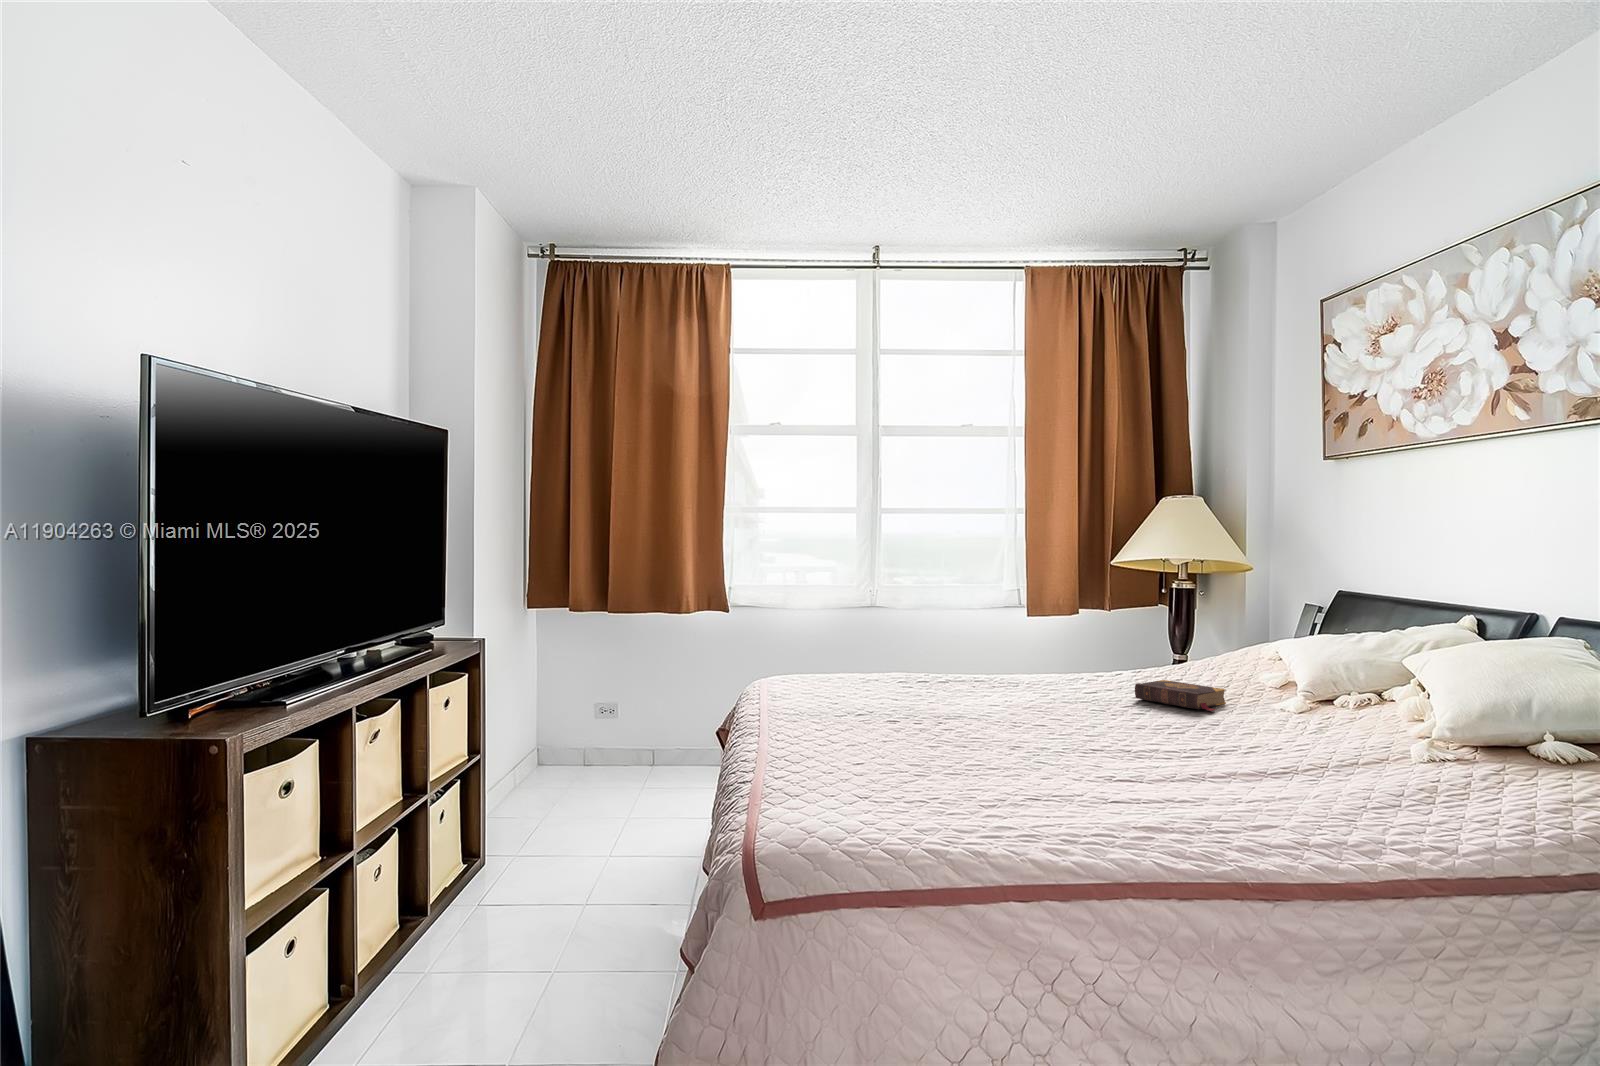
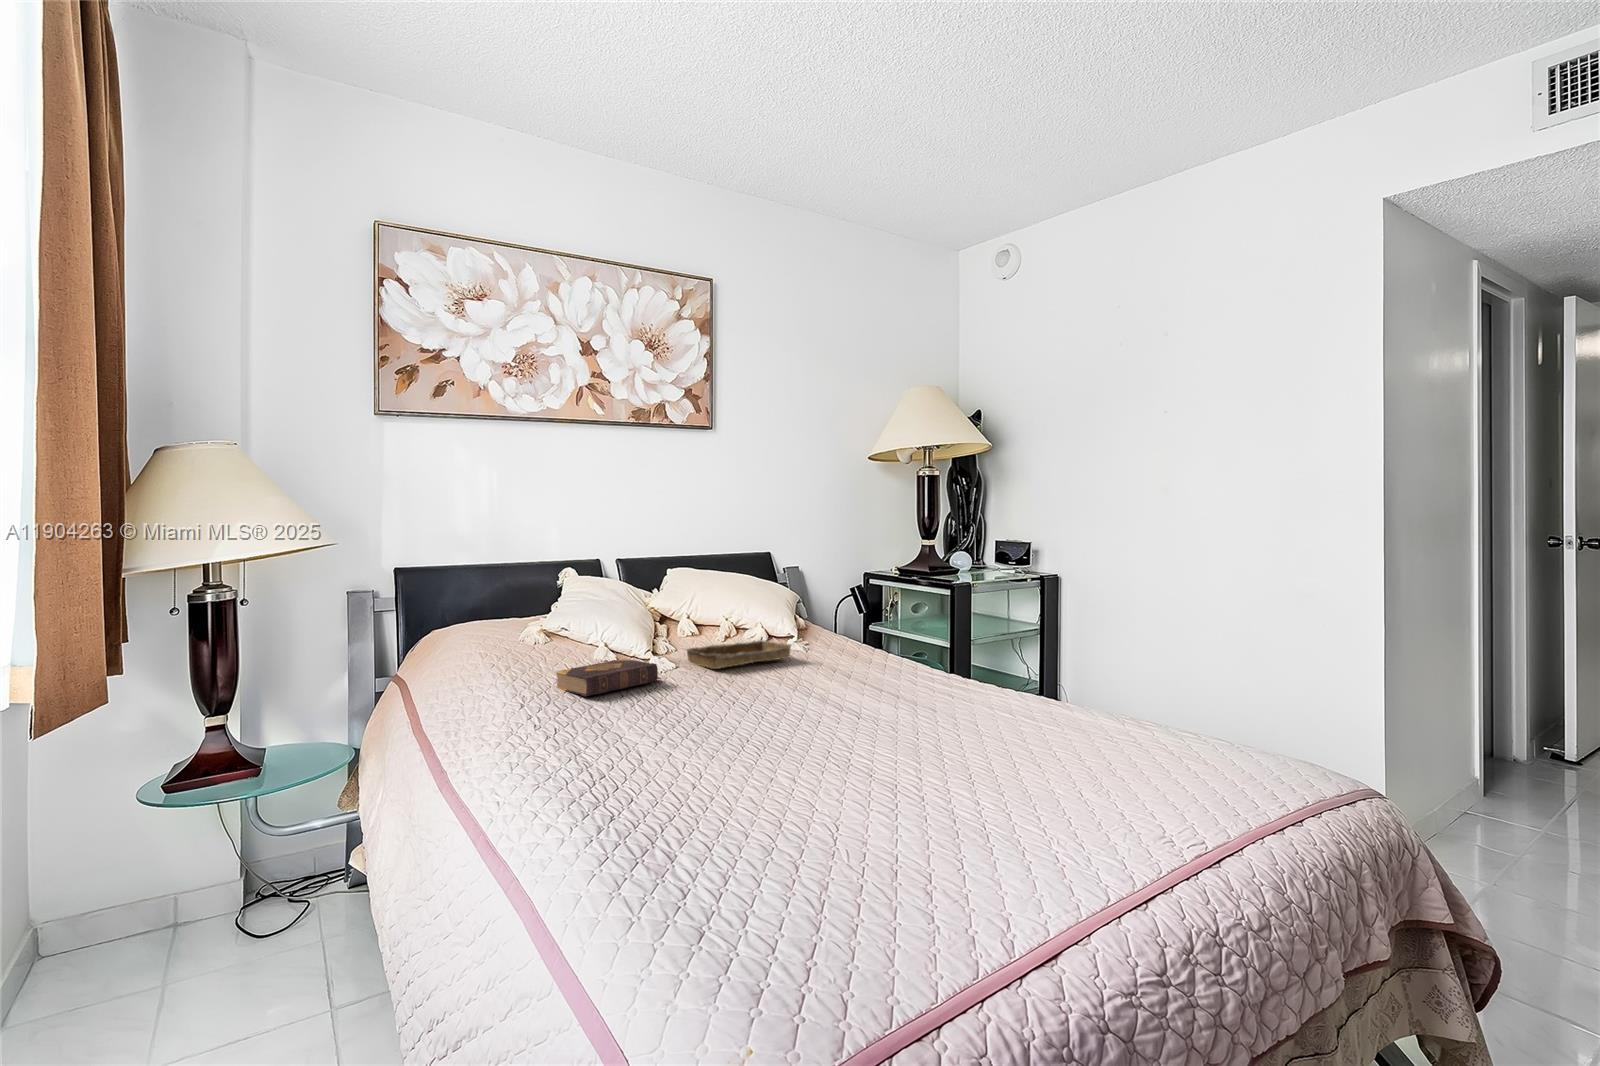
tray: none [1260,702,1419,747] -> present [686,640,792,669]

